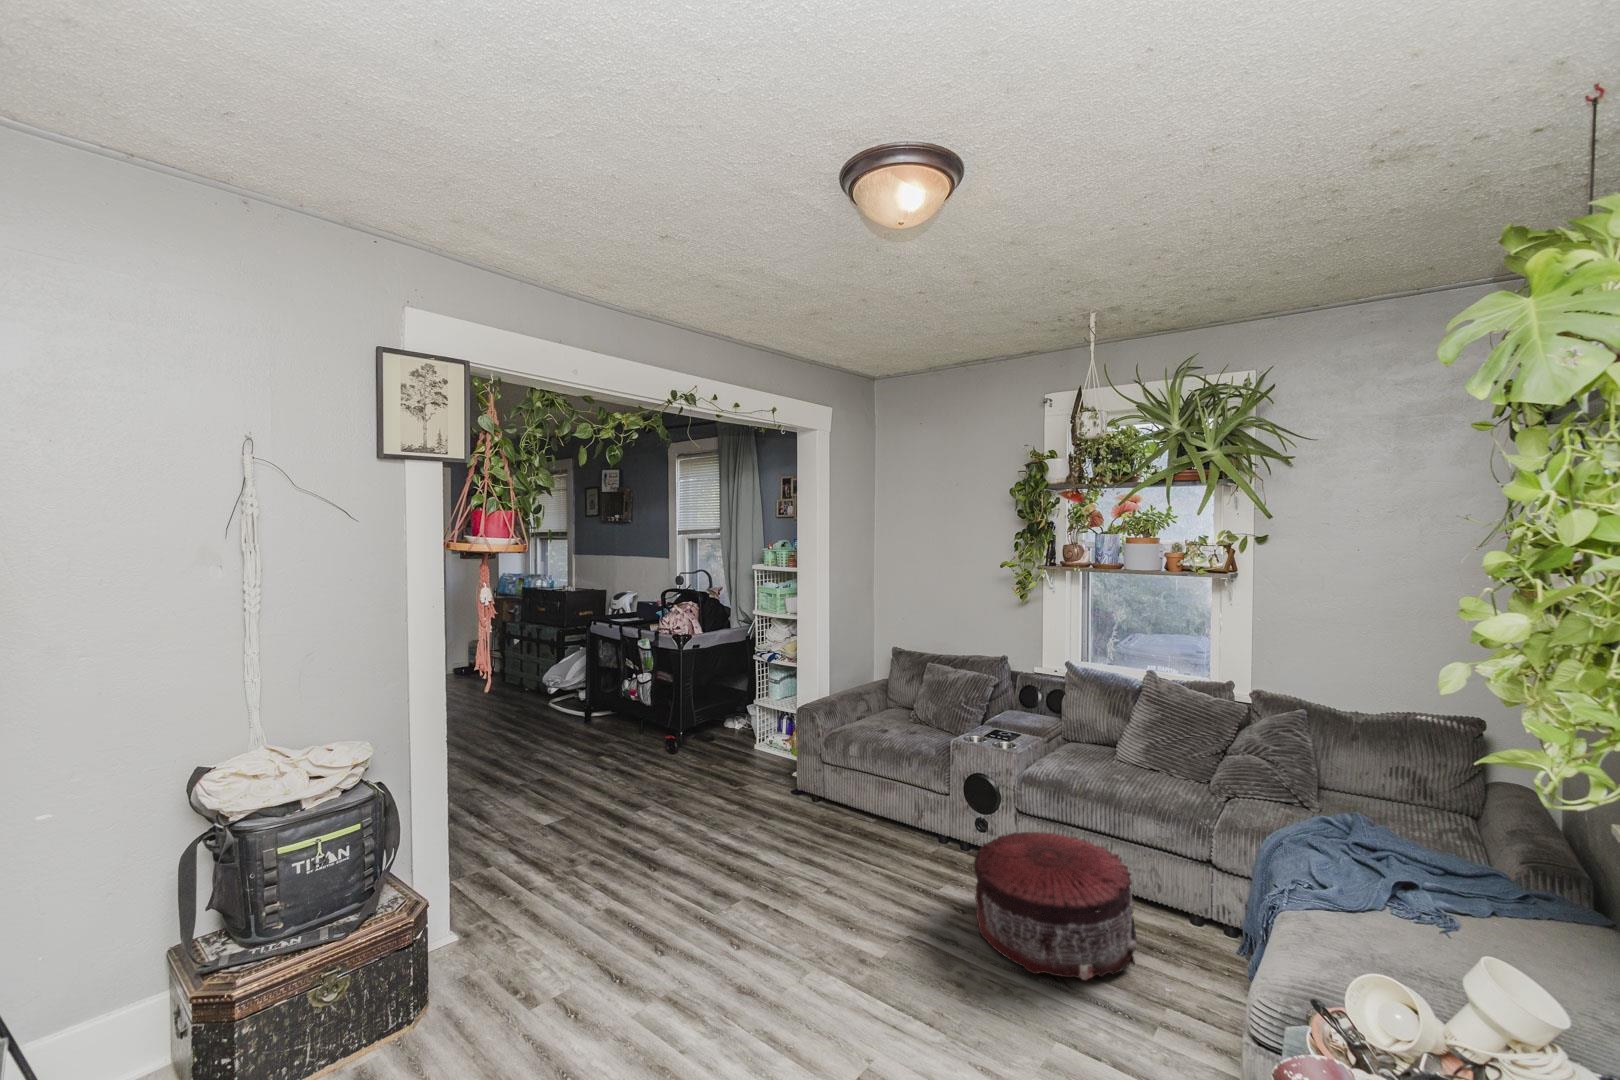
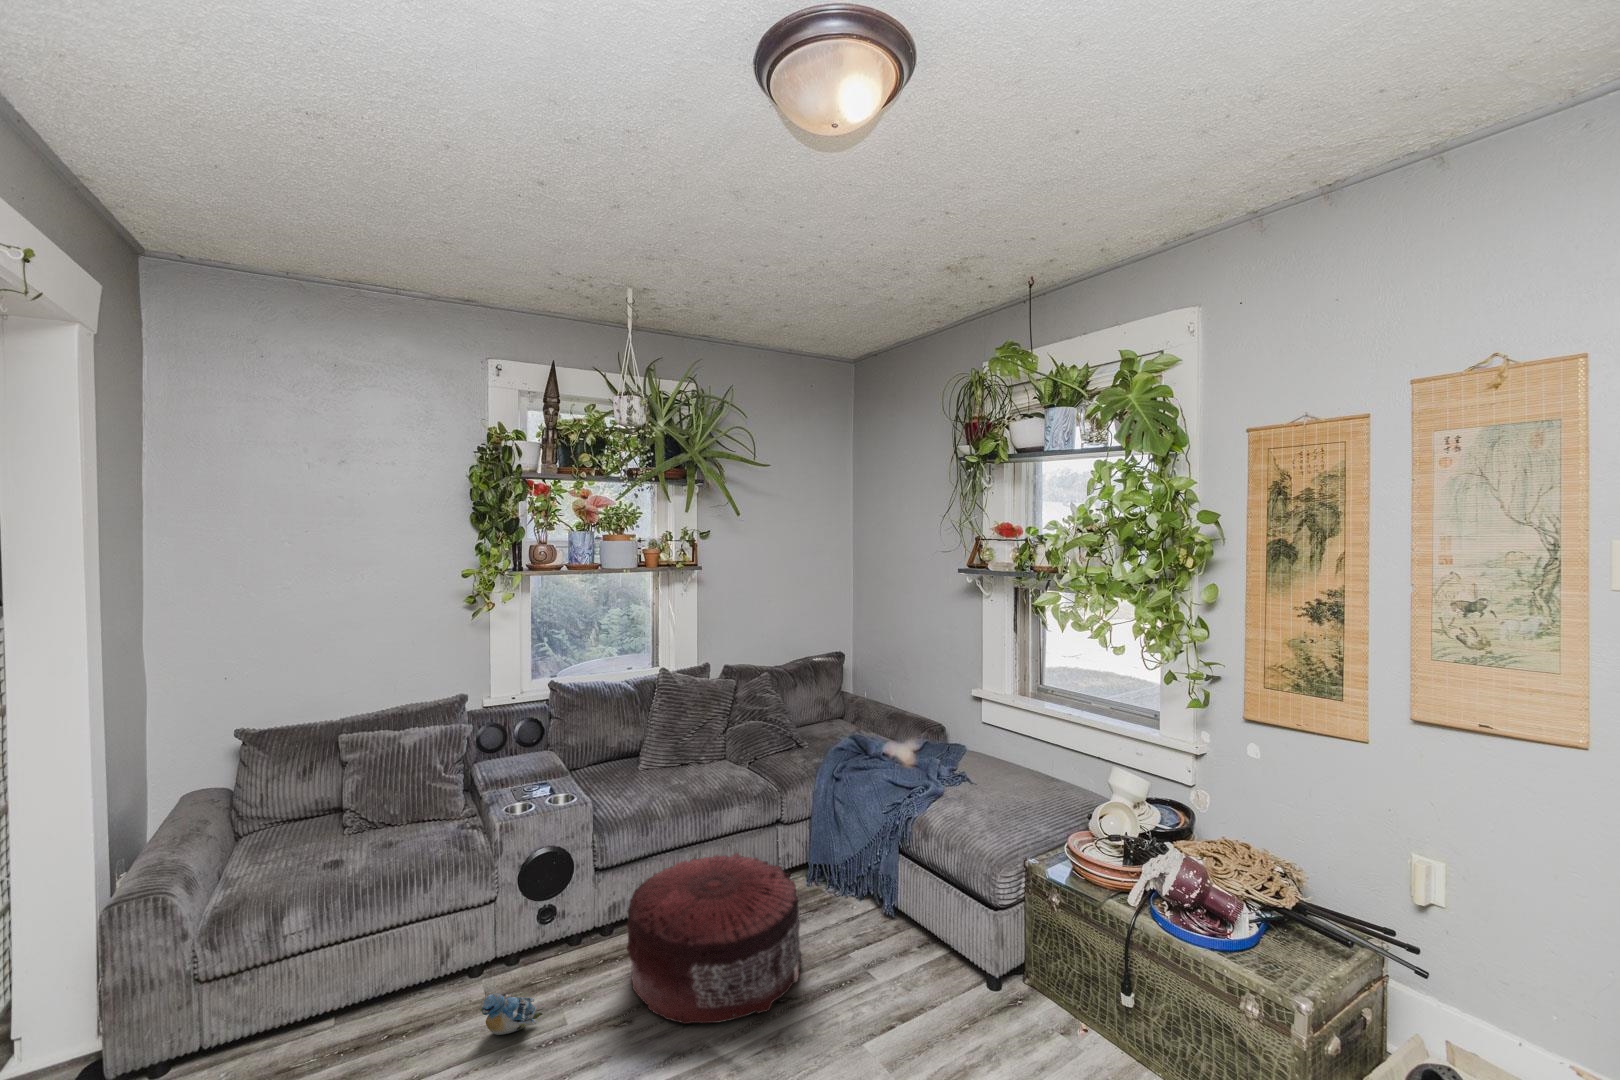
plush toy: none [901,842,935,875] -> present [480,994,542,1035]

